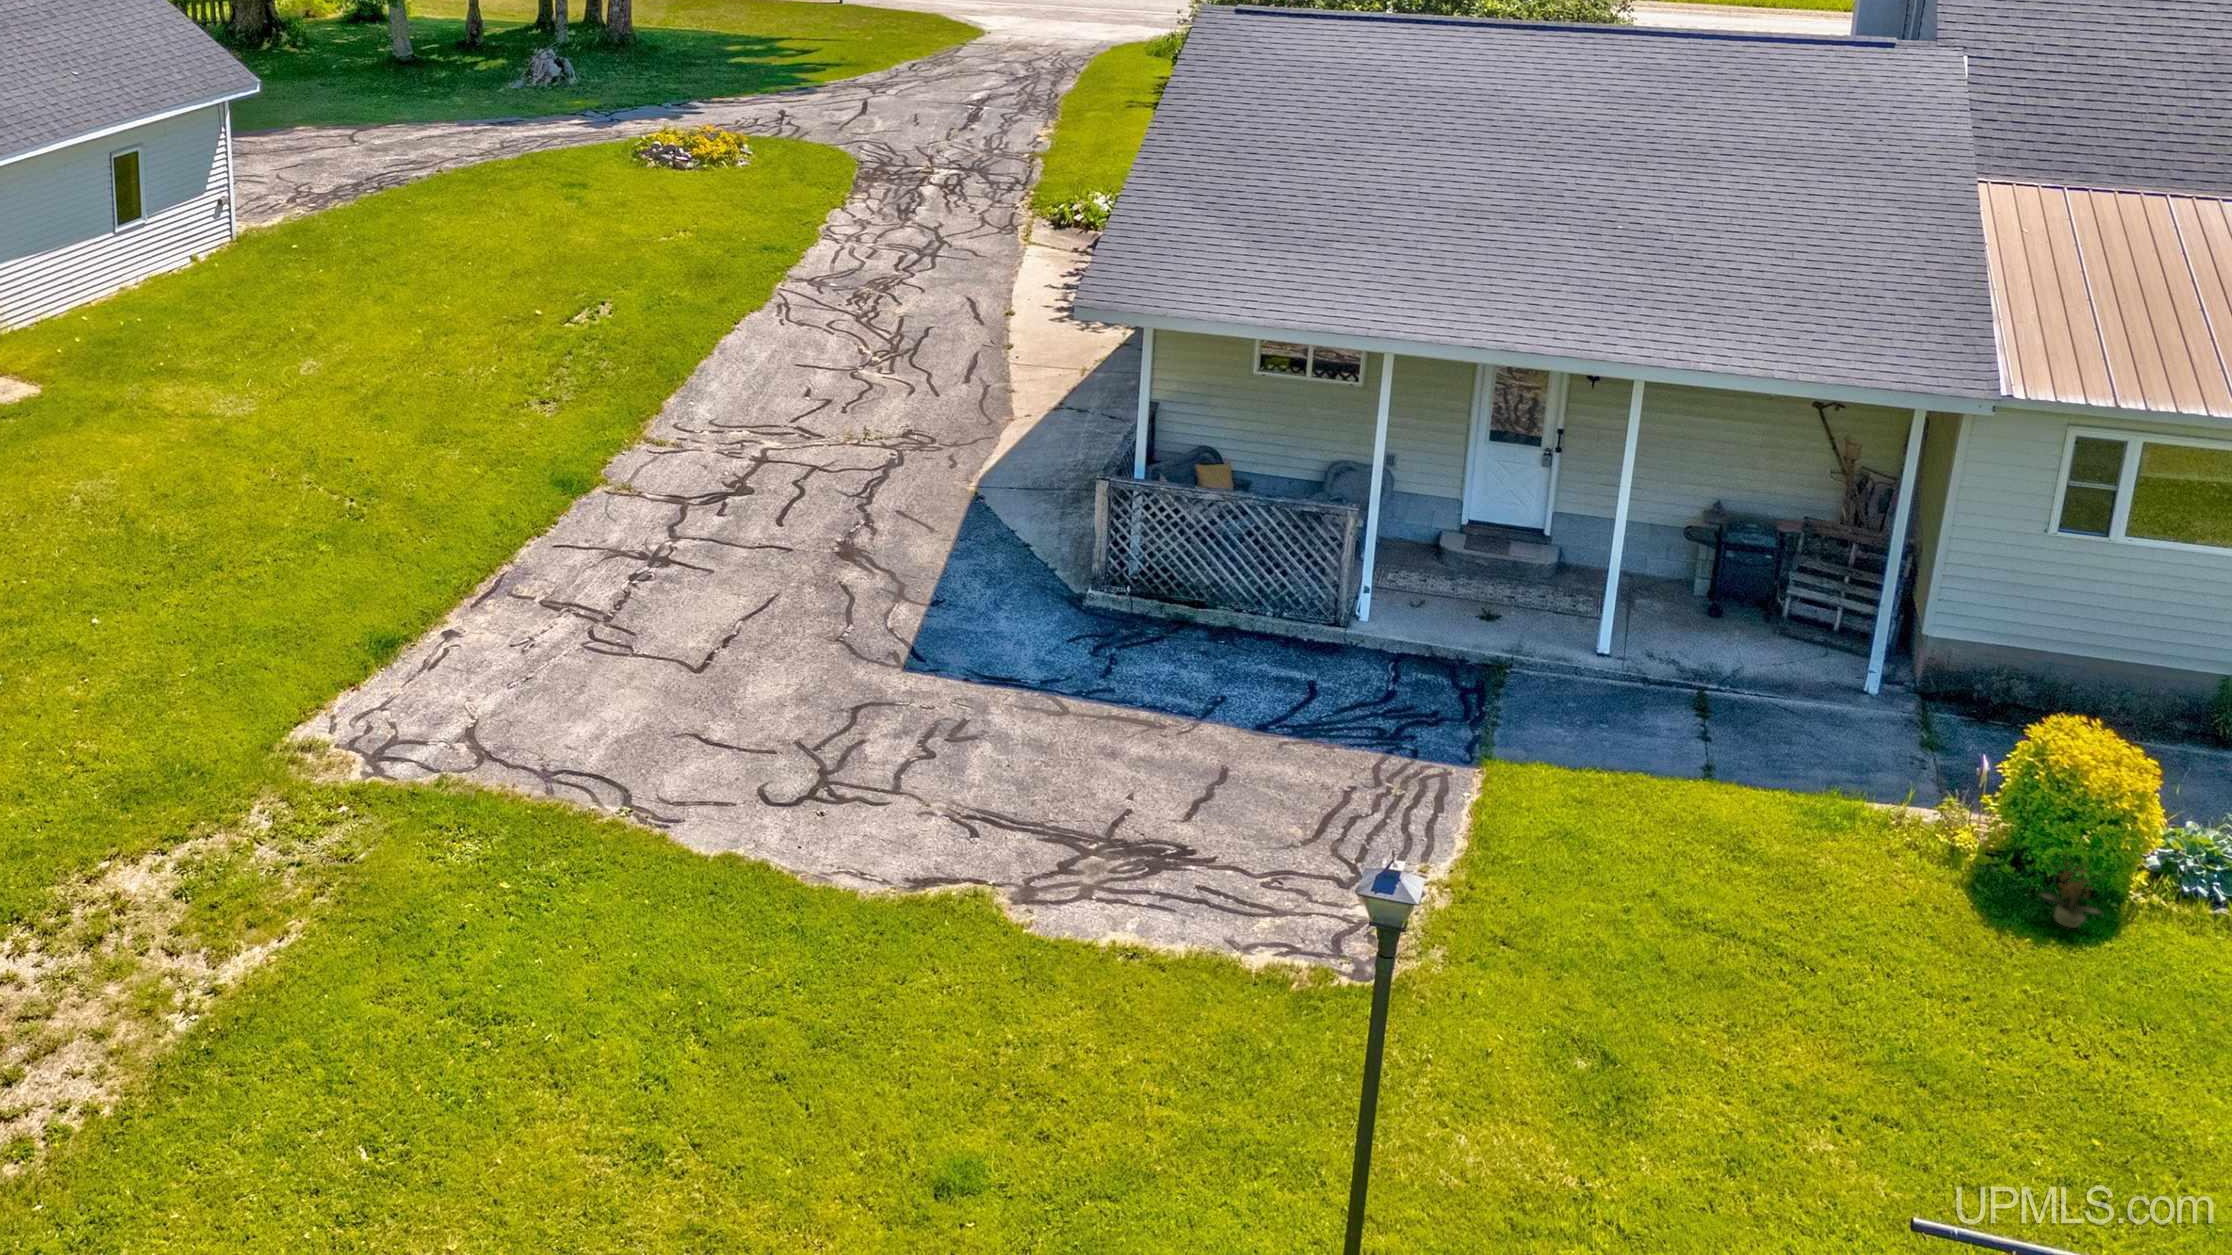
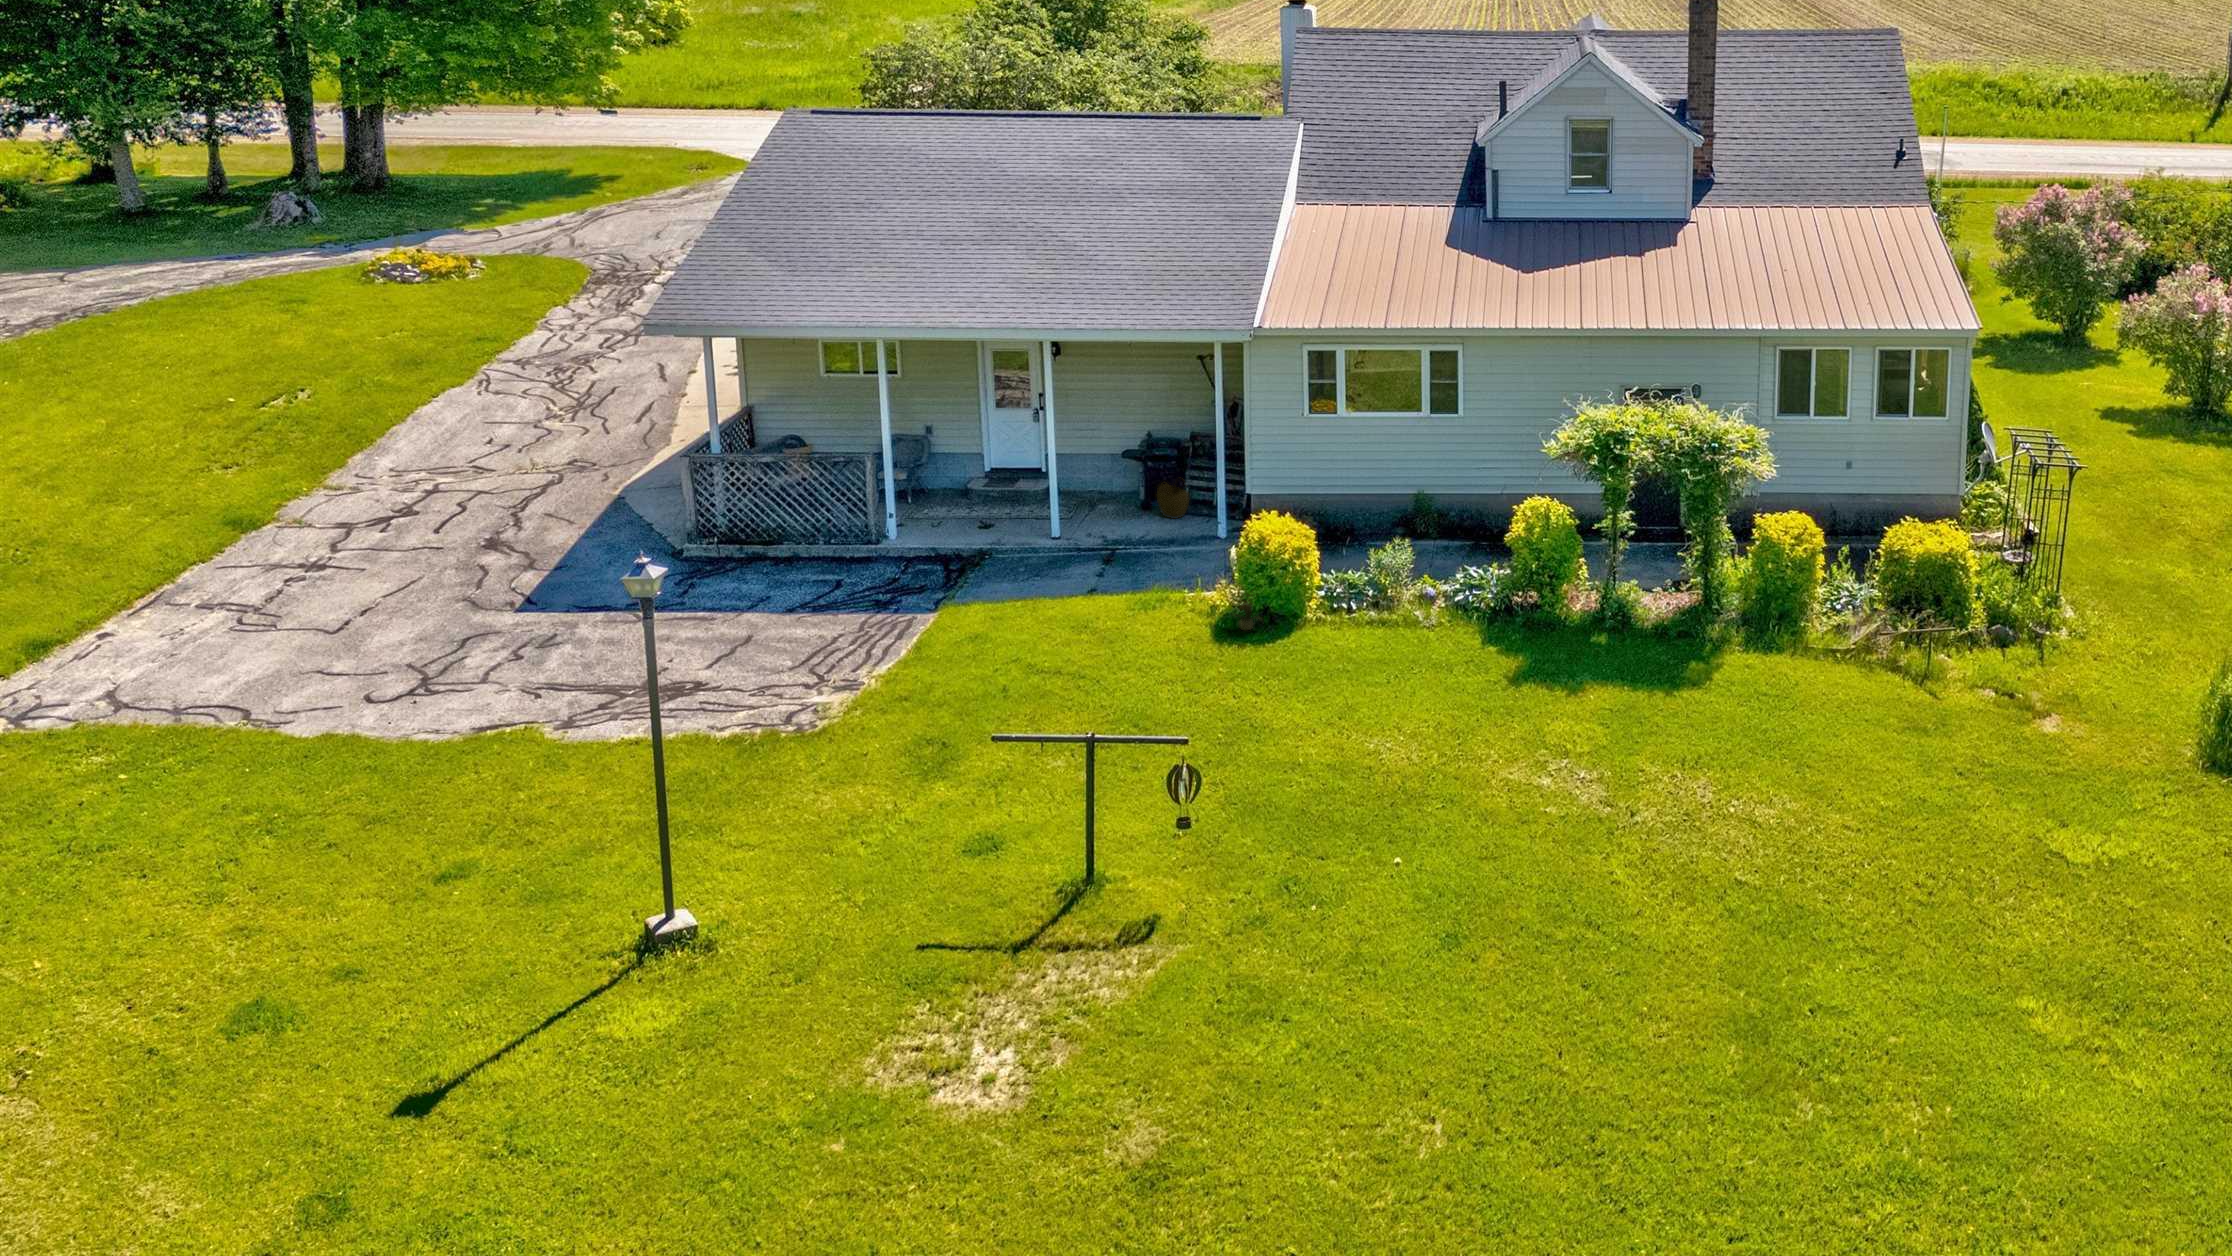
woven basket: none [1747,582,1805,643] -> present [1157,478,1189,519]

